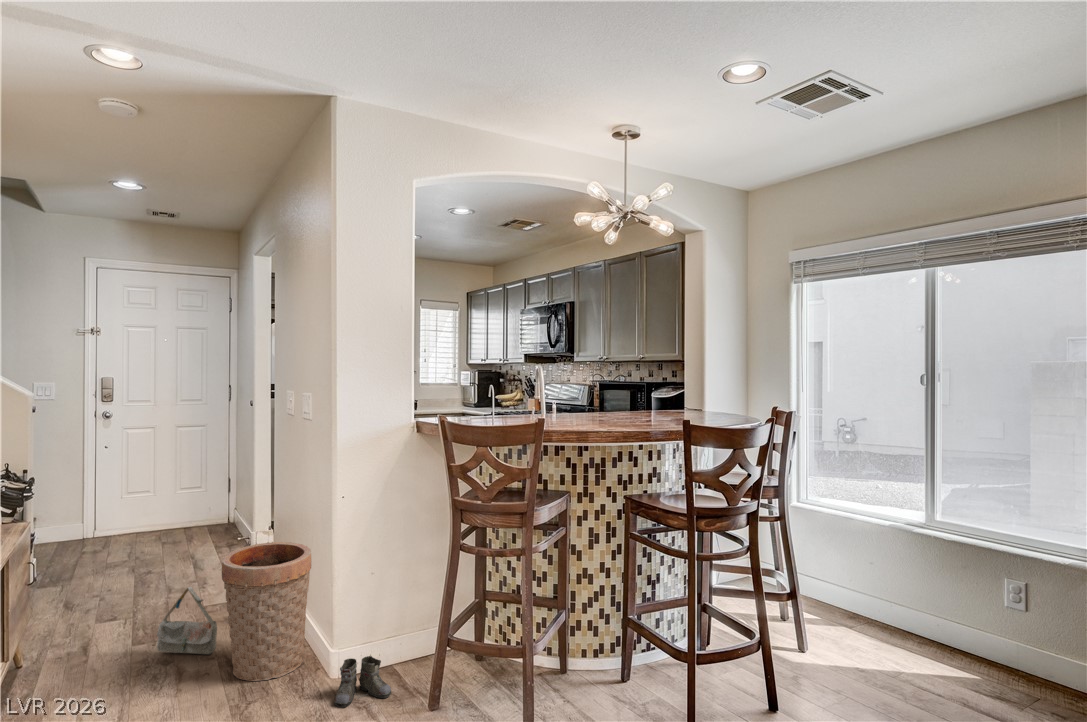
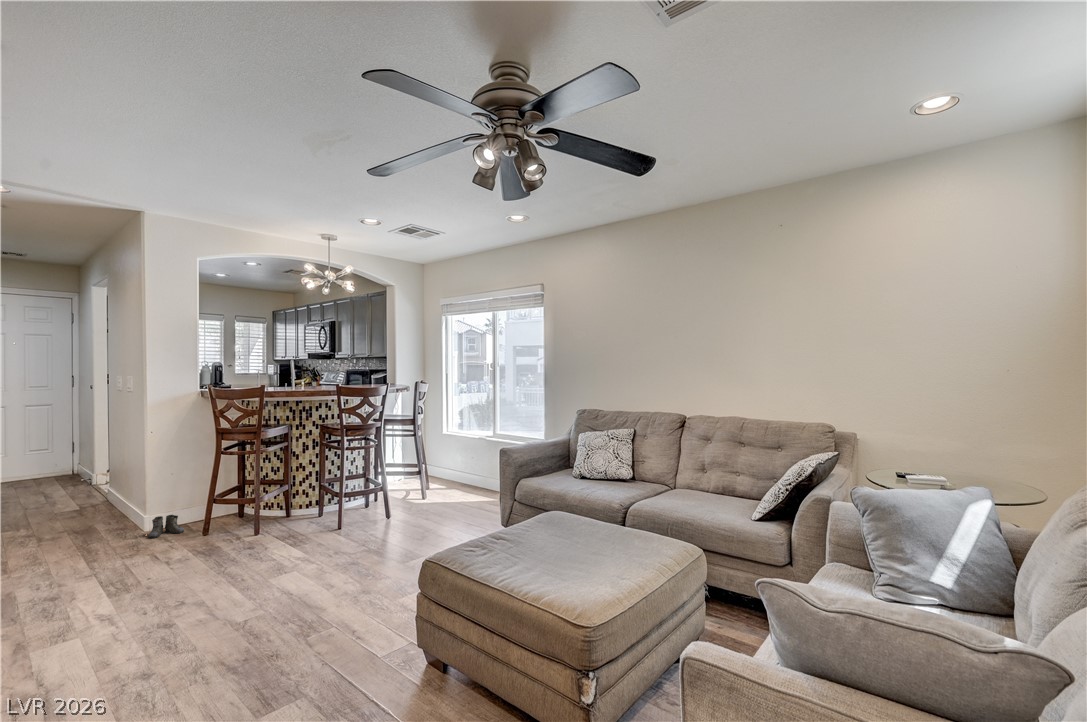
basket: present [222,542,311,681] -> none [74,462,135,536]
bag: present [157,587,217,654] -> none [27,492,71,531]

